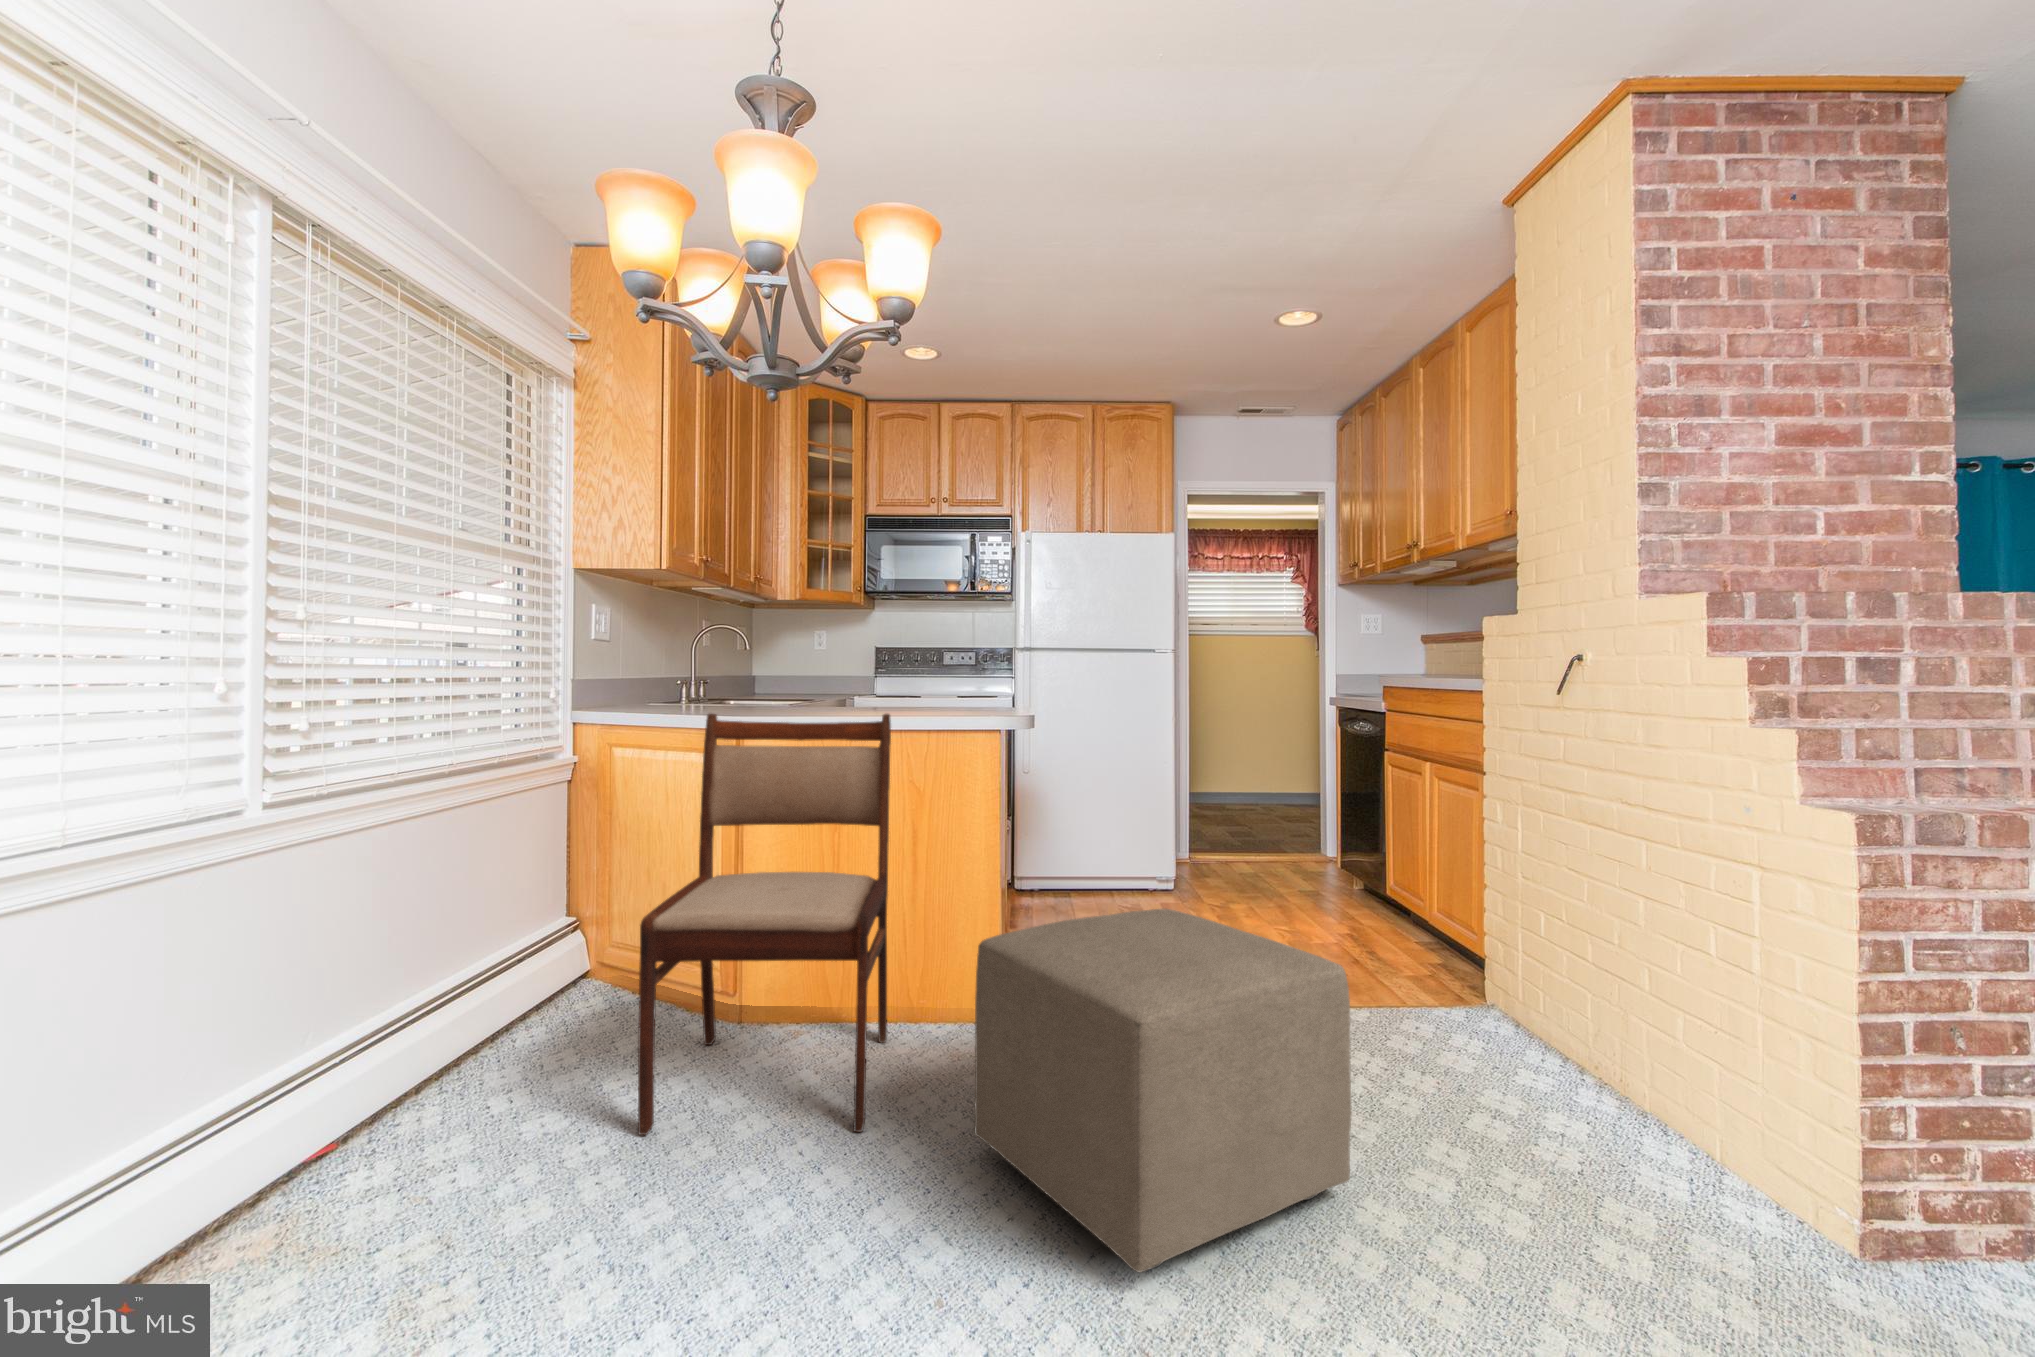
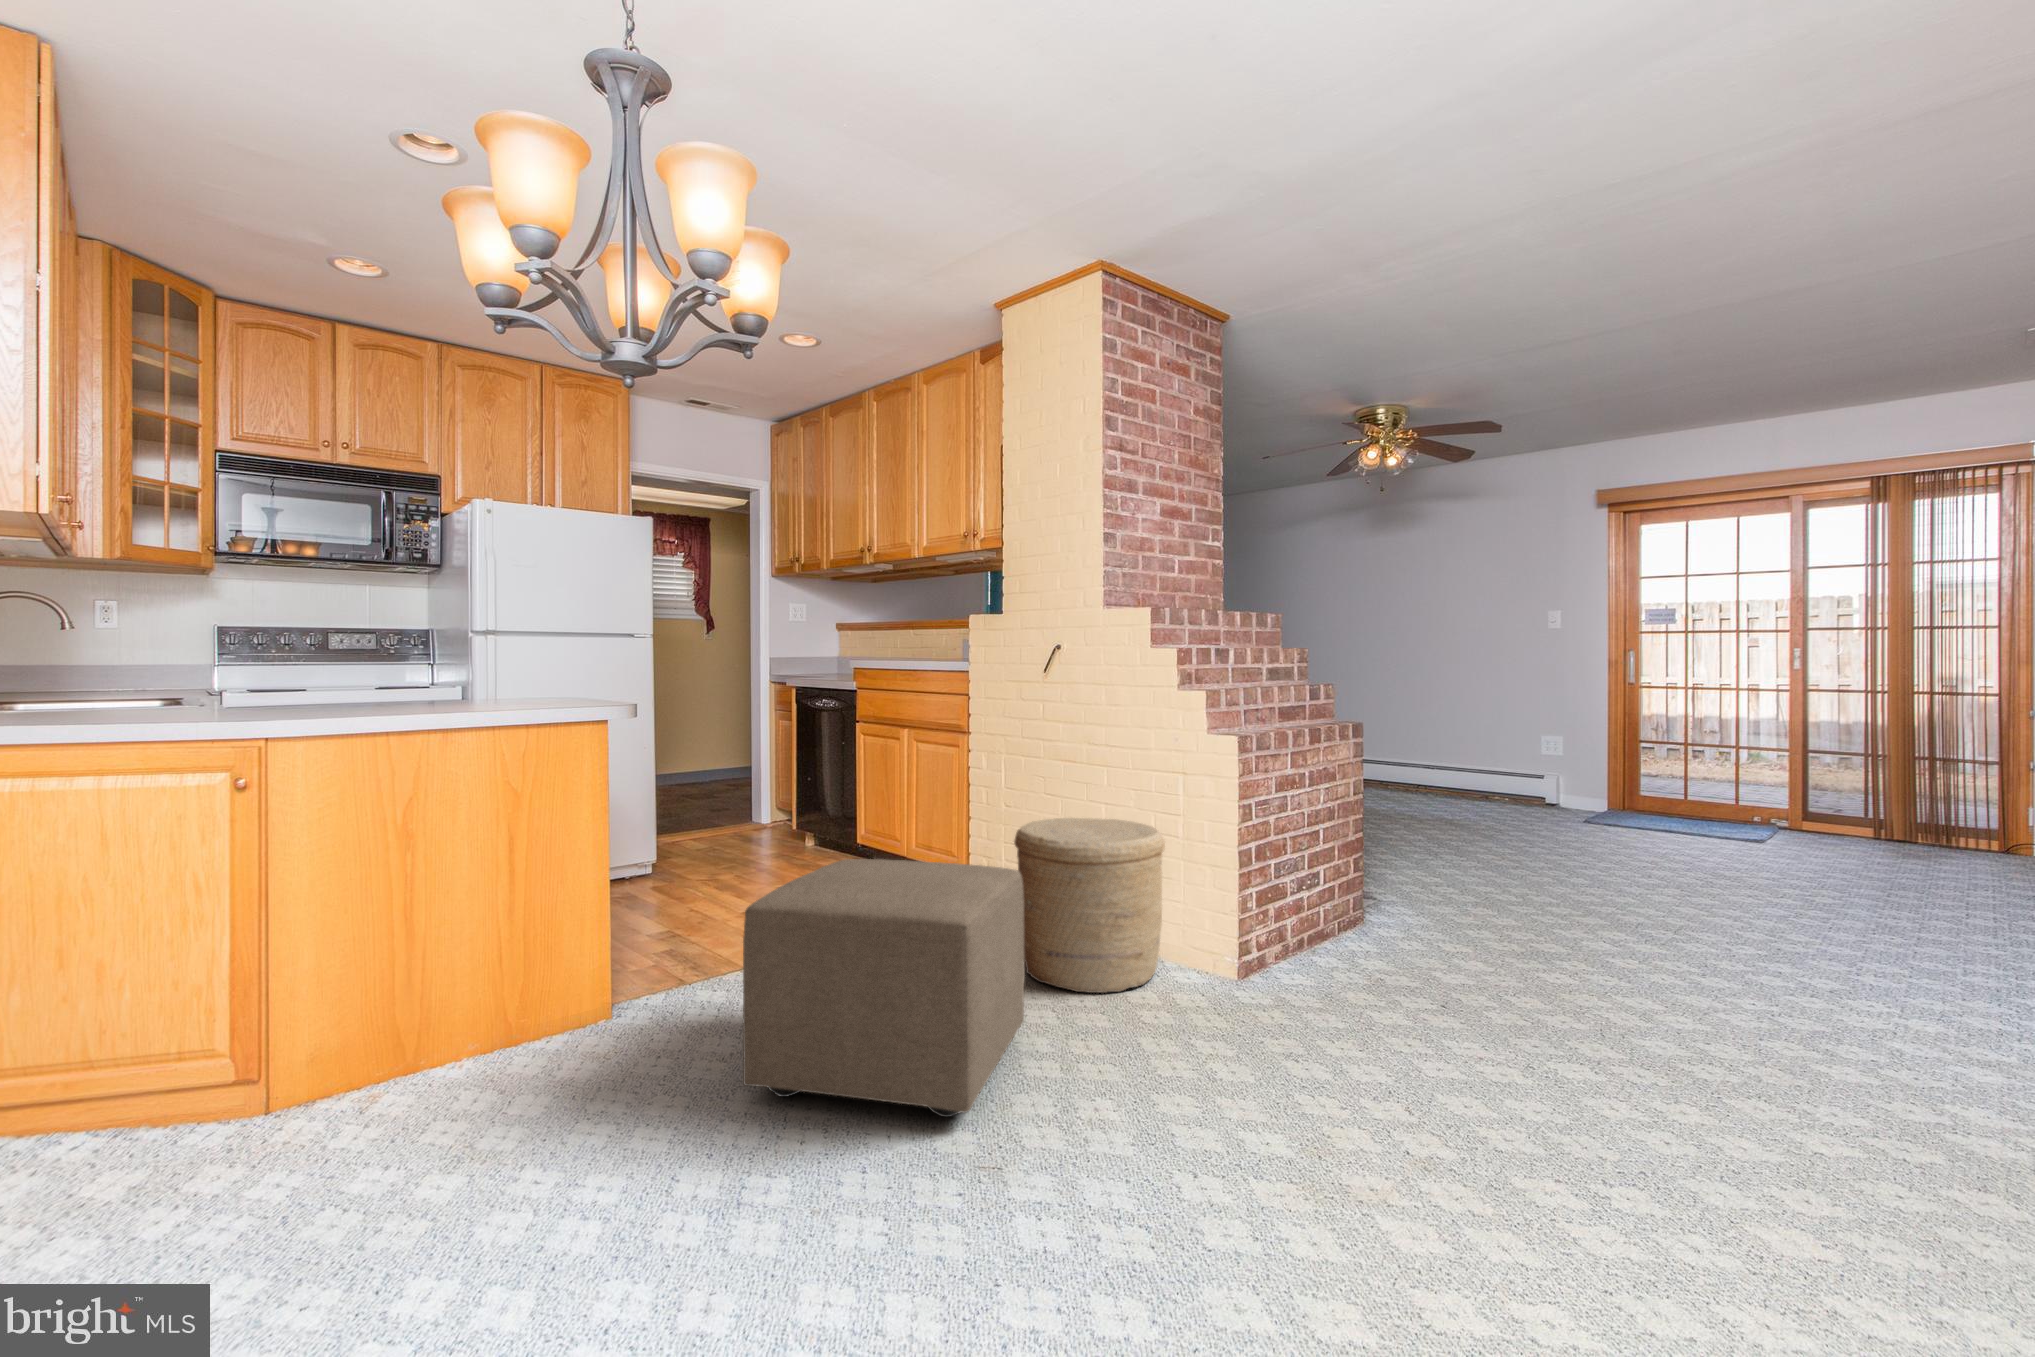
dining chair: present [638,713,891,1135] -> none [289,704,618,1225]
woven basket: none [1431,903,1692,1196] -> present [1014,818,1165,993]

